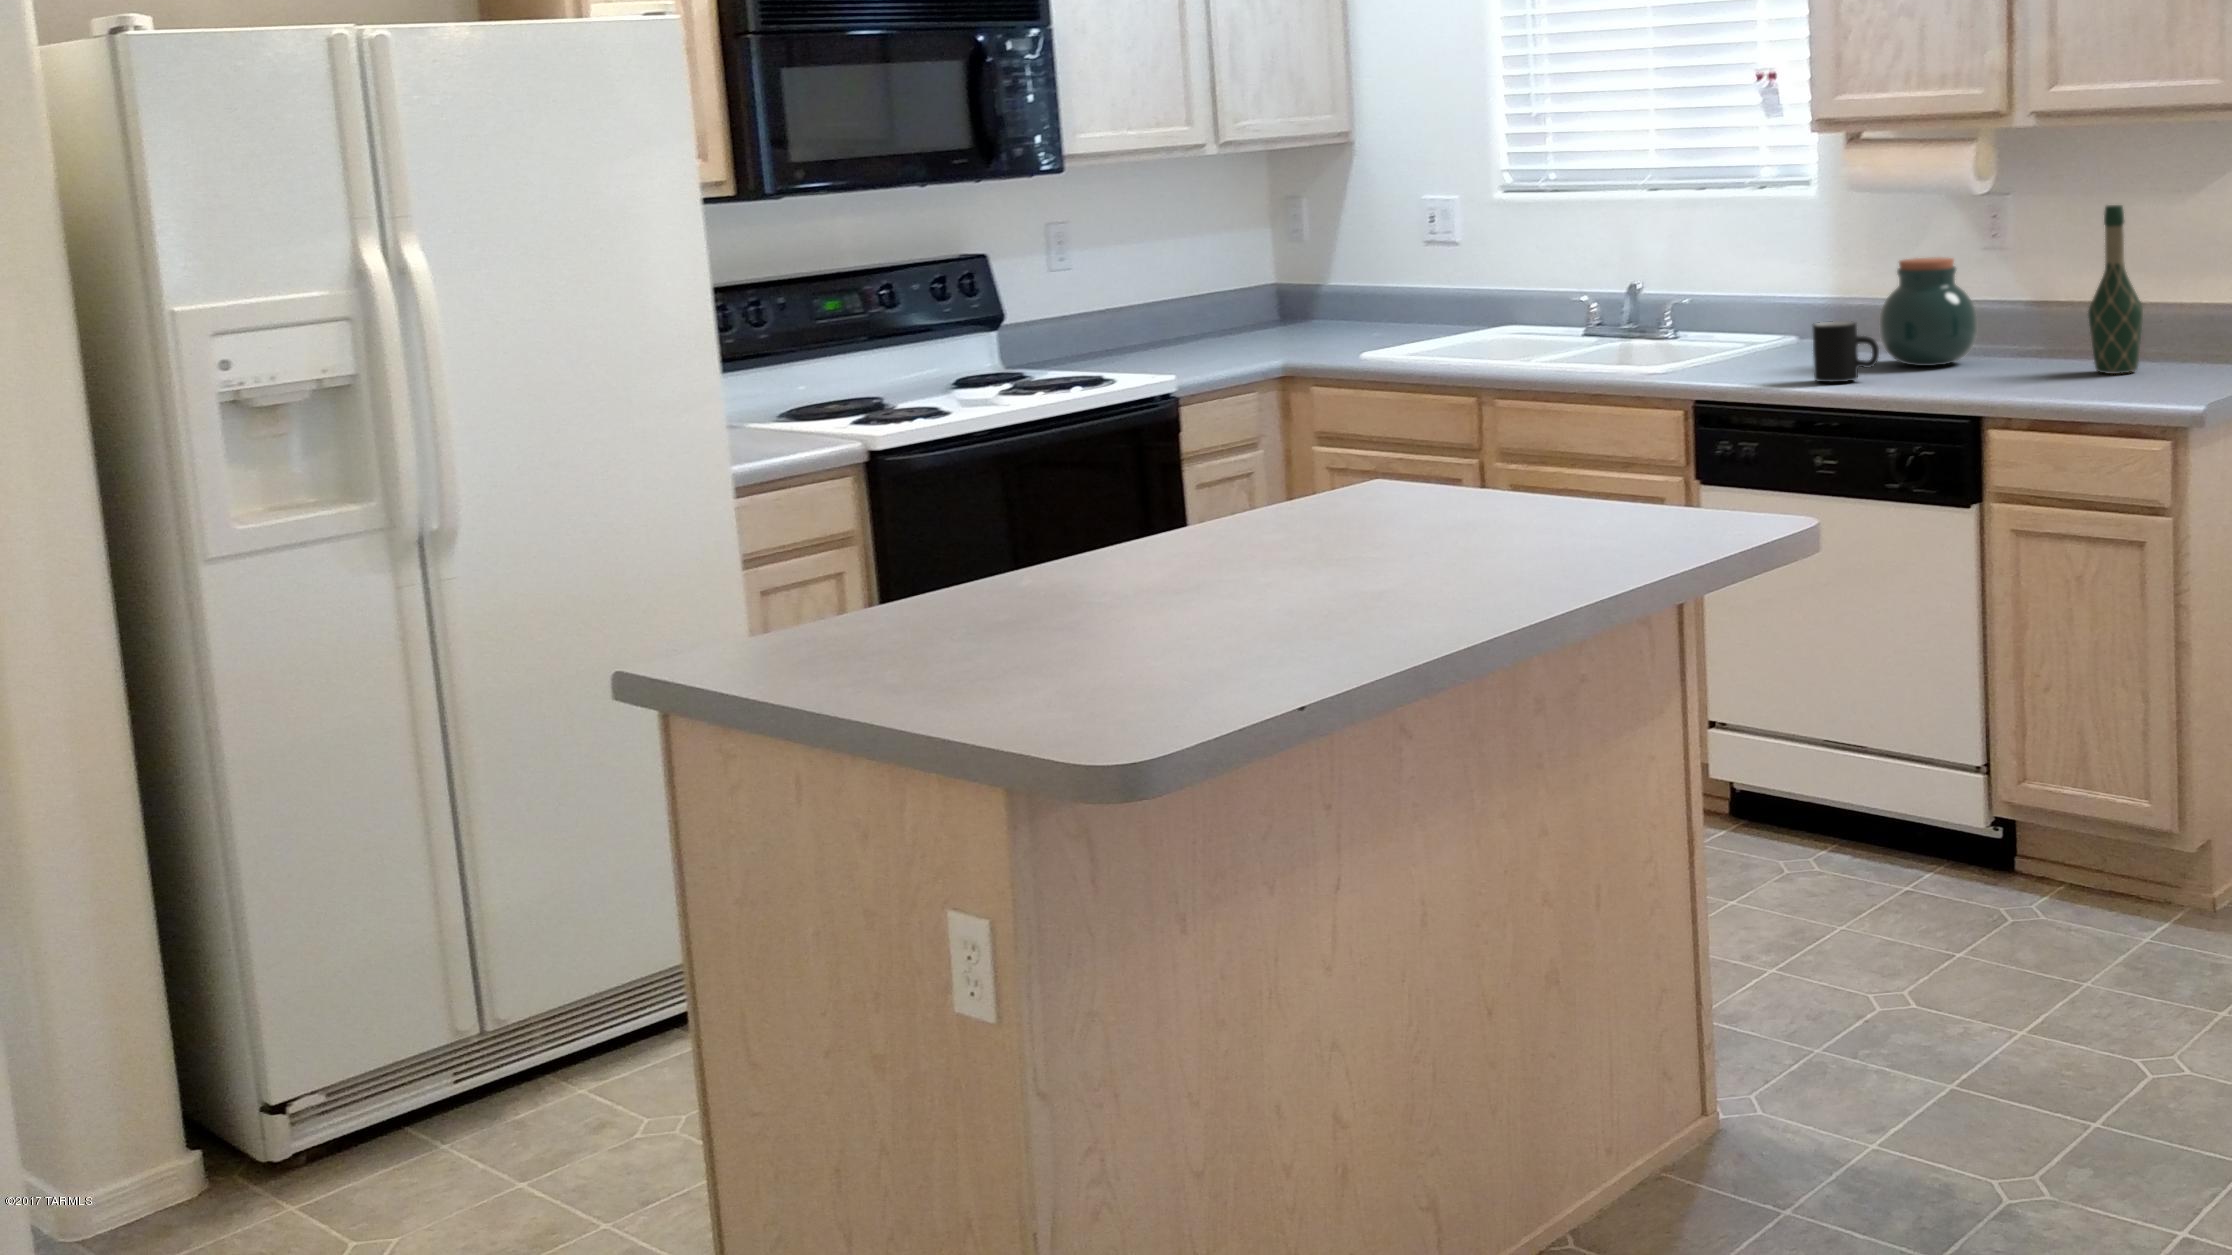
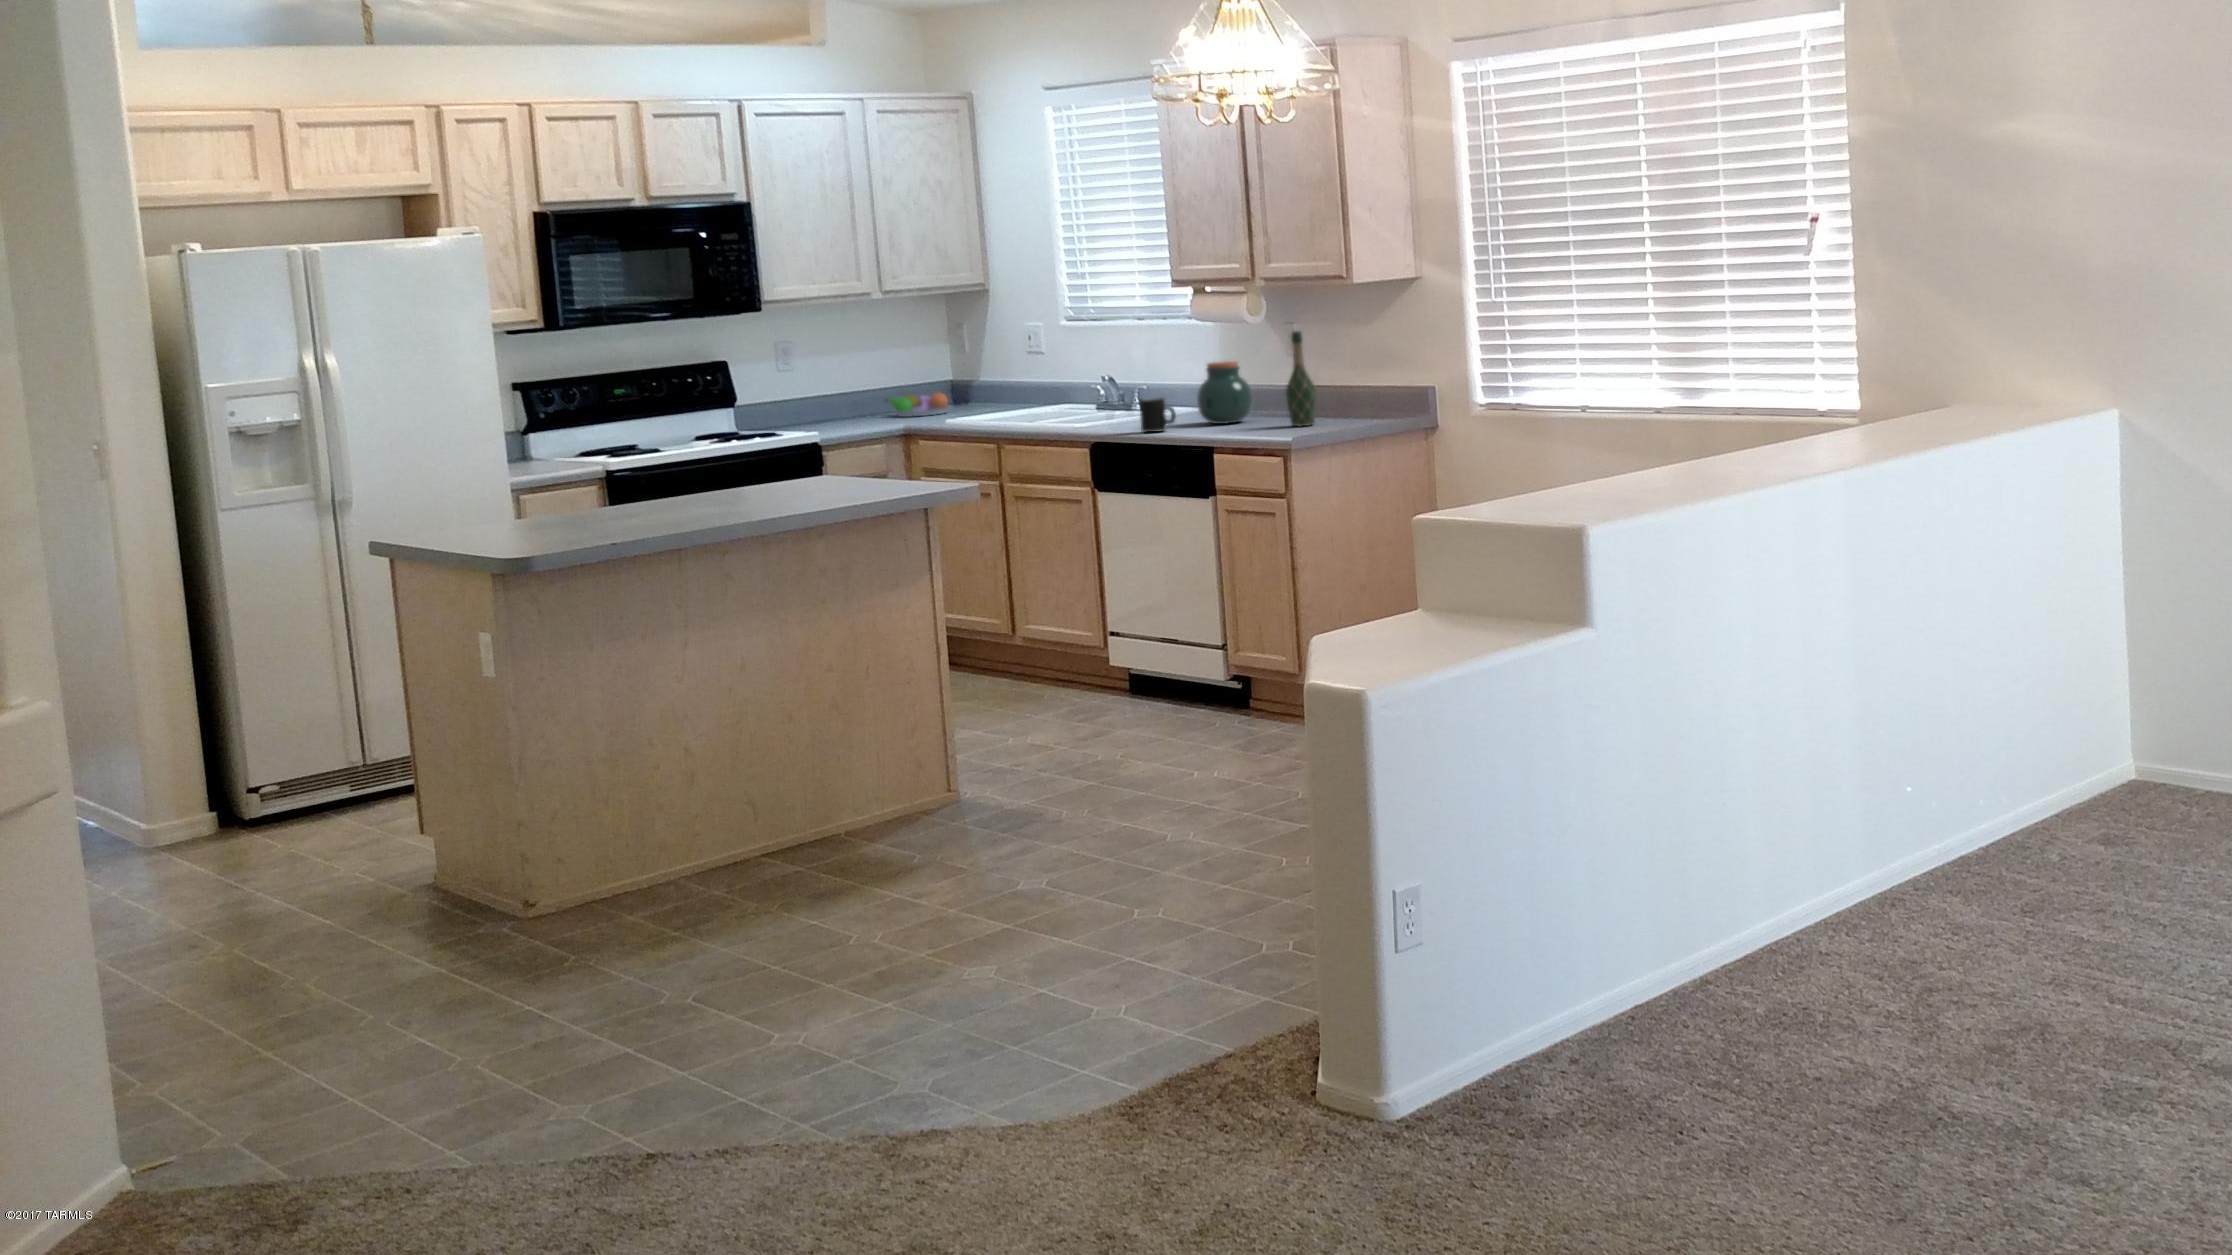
fruit bowl: none [1206,302,1312,344] -> present [885,393,951,417]

